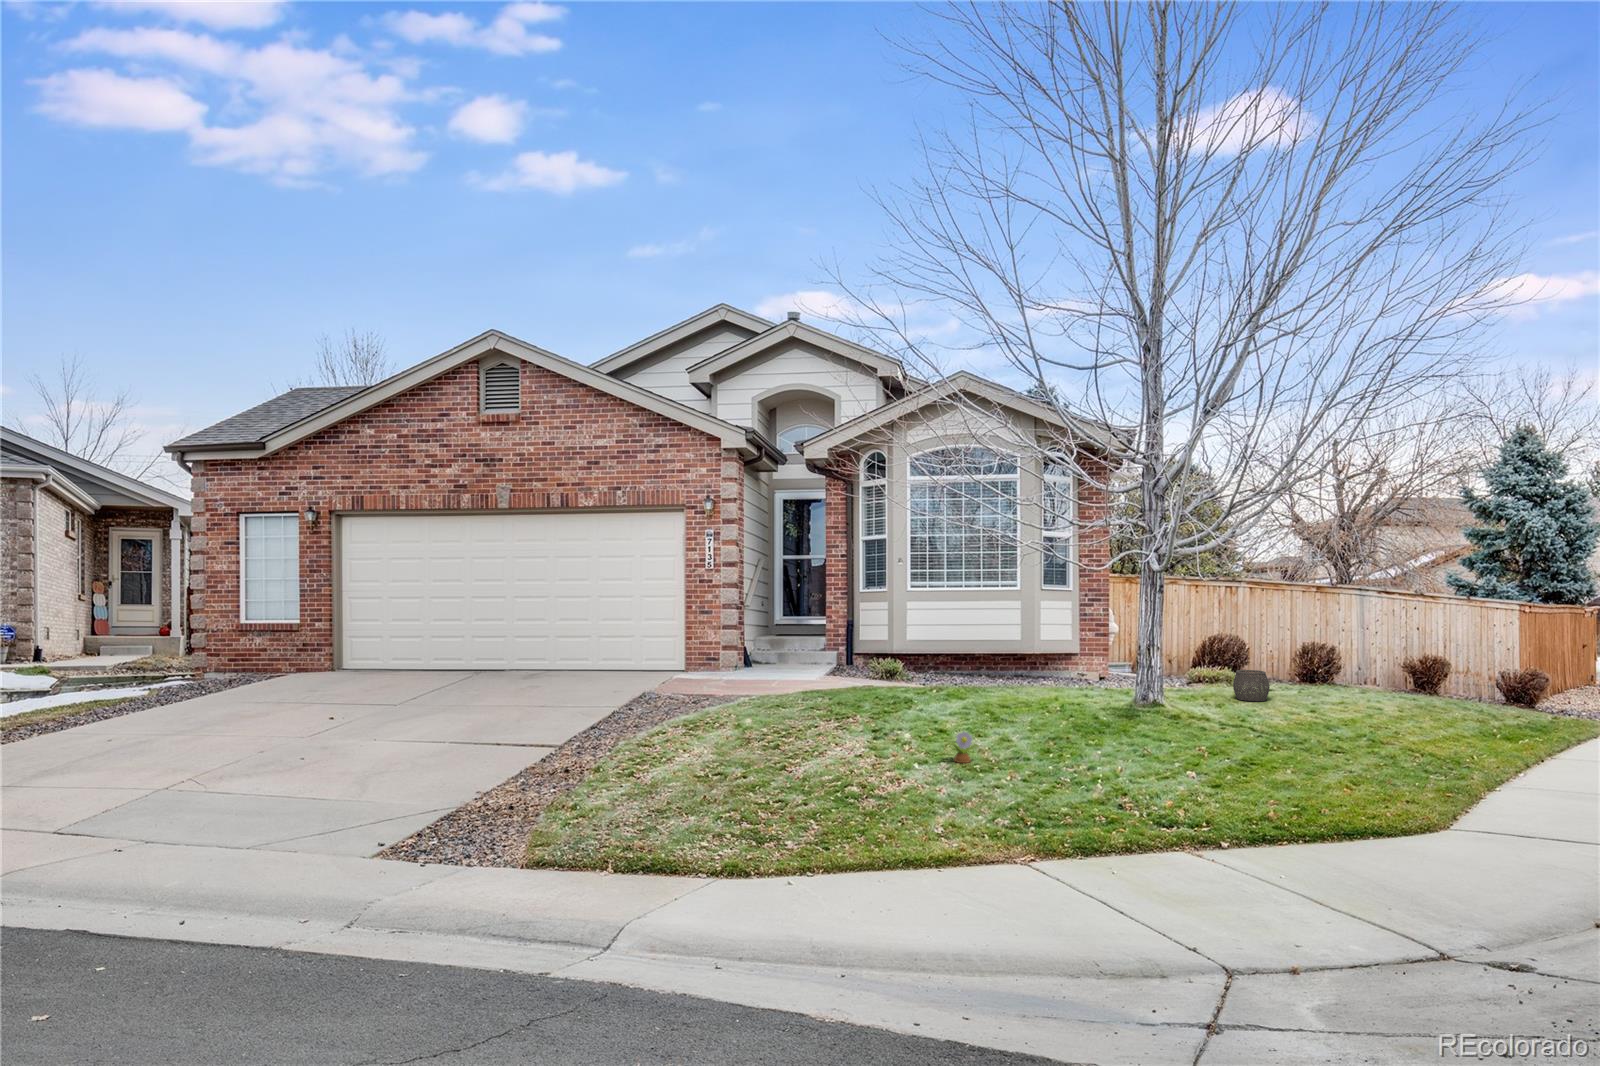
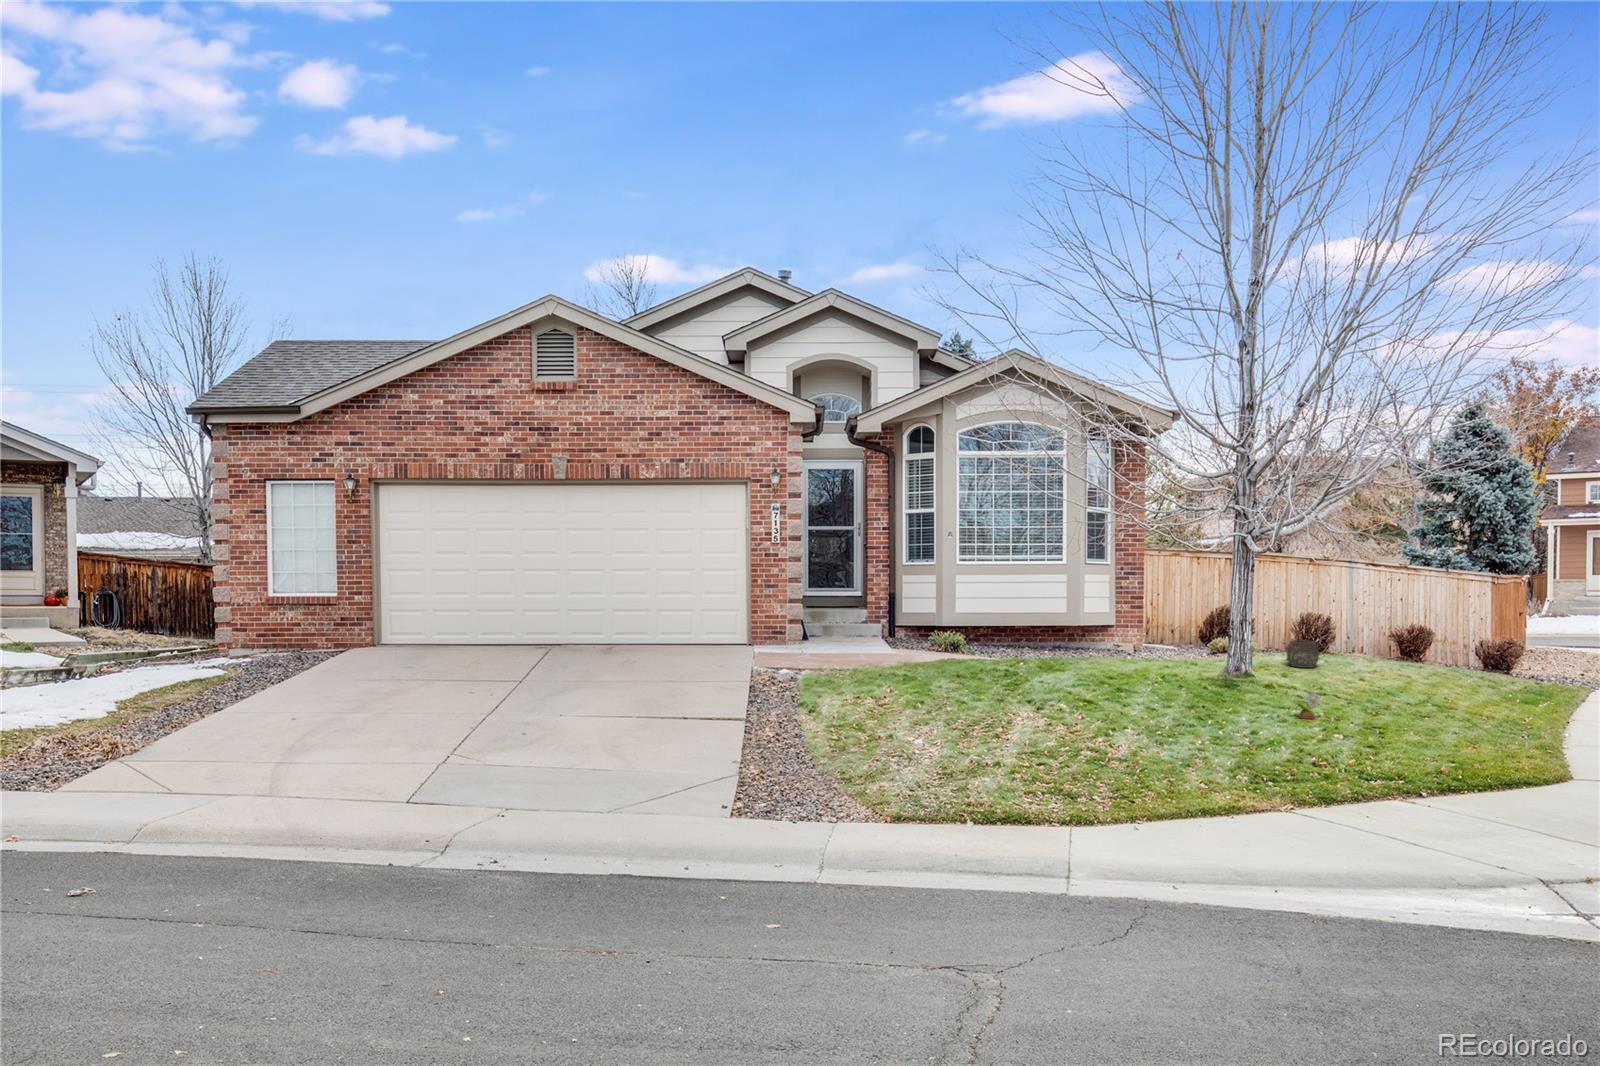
decorative plant: present [949,732,979,763] -> present [1293,692,1320,719]

